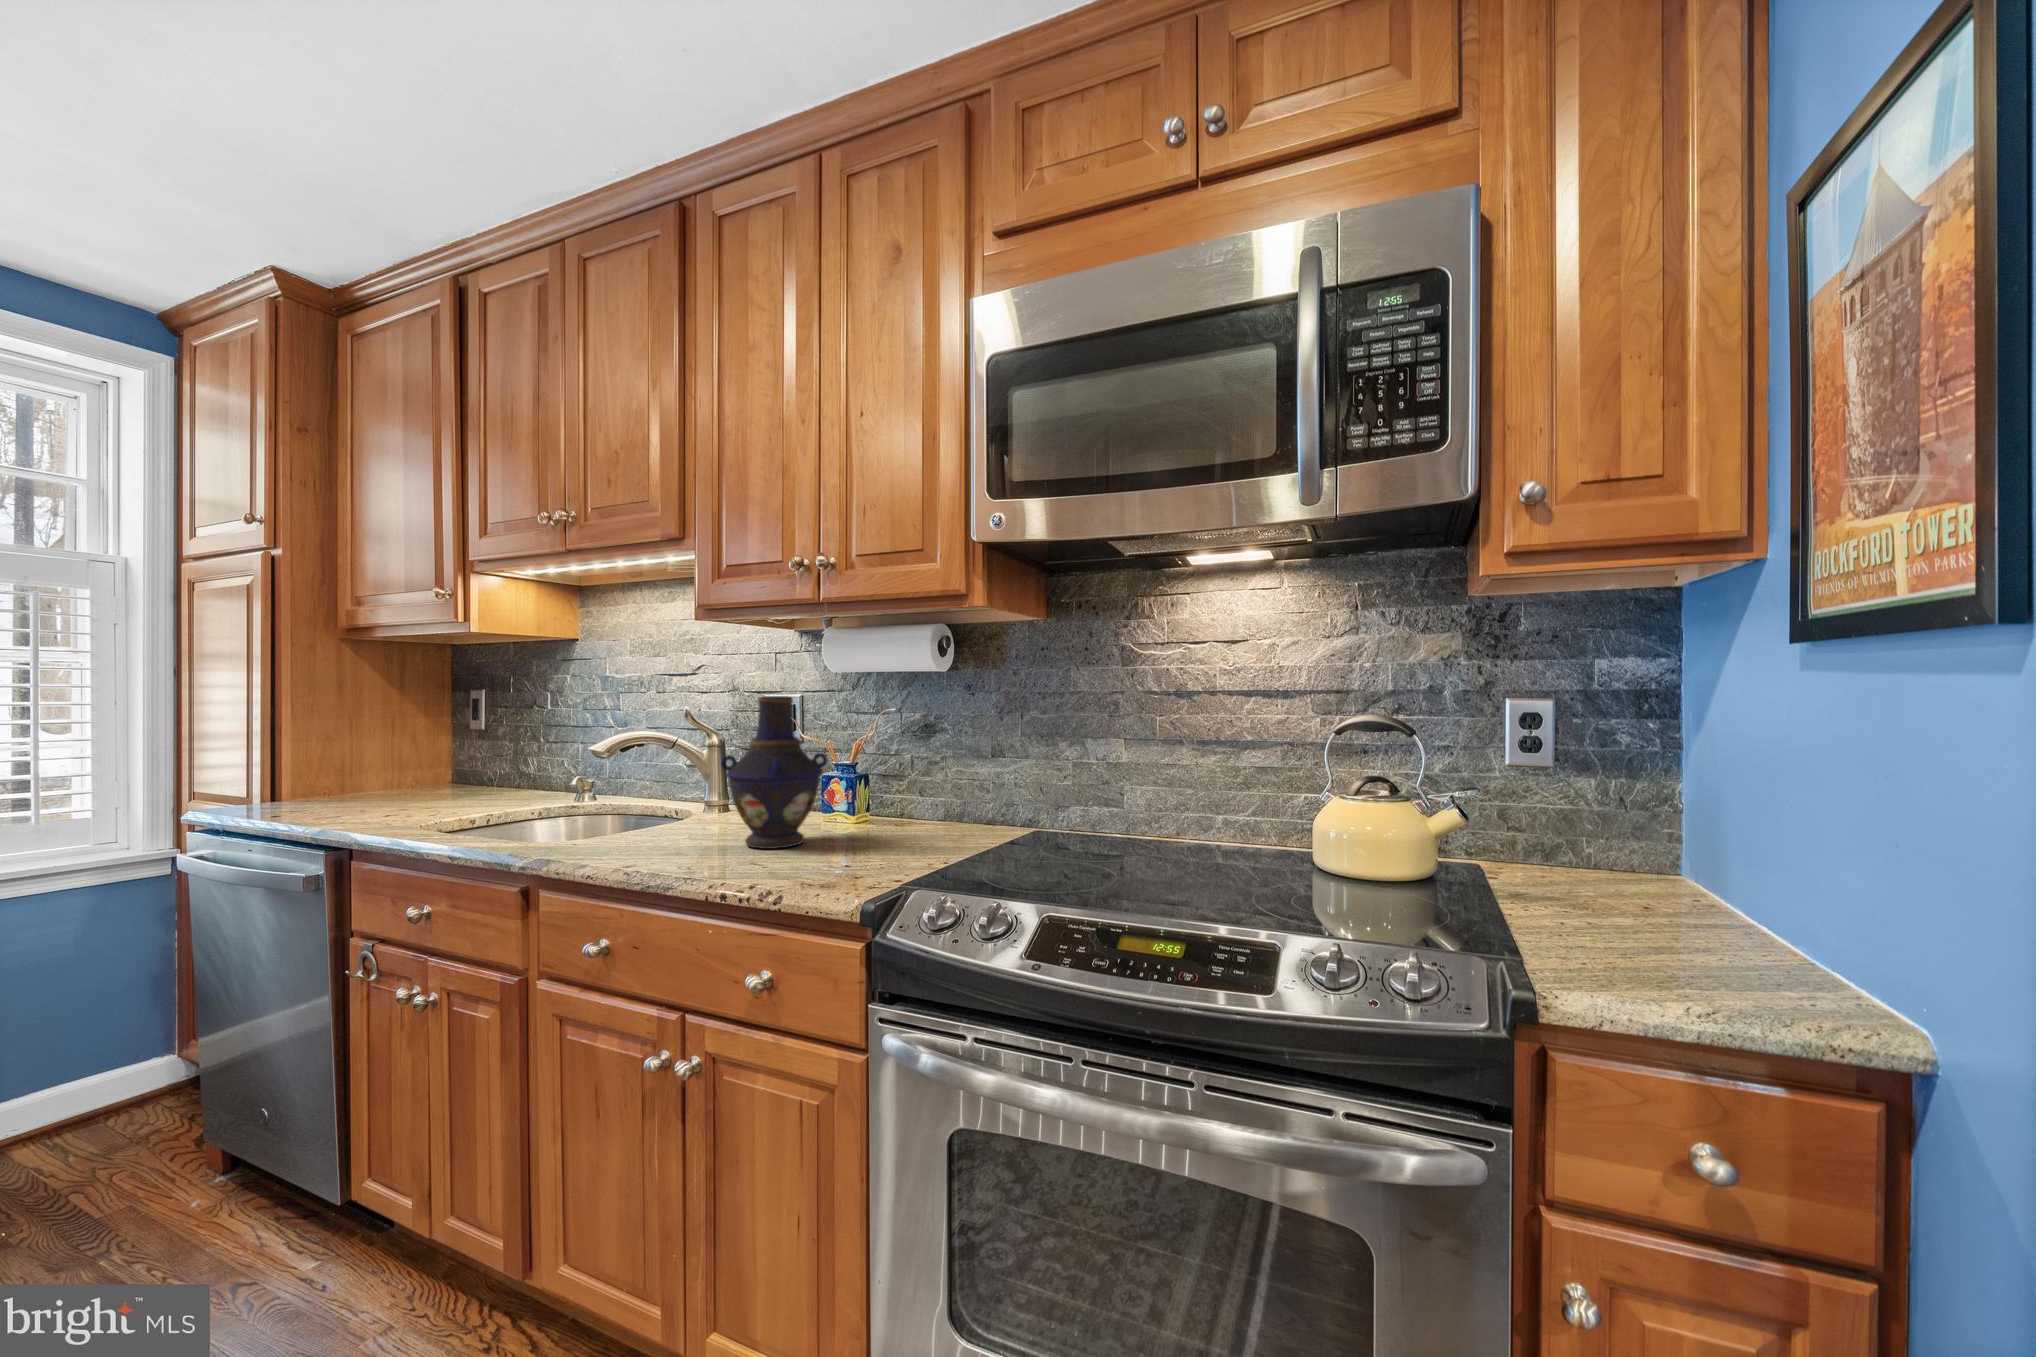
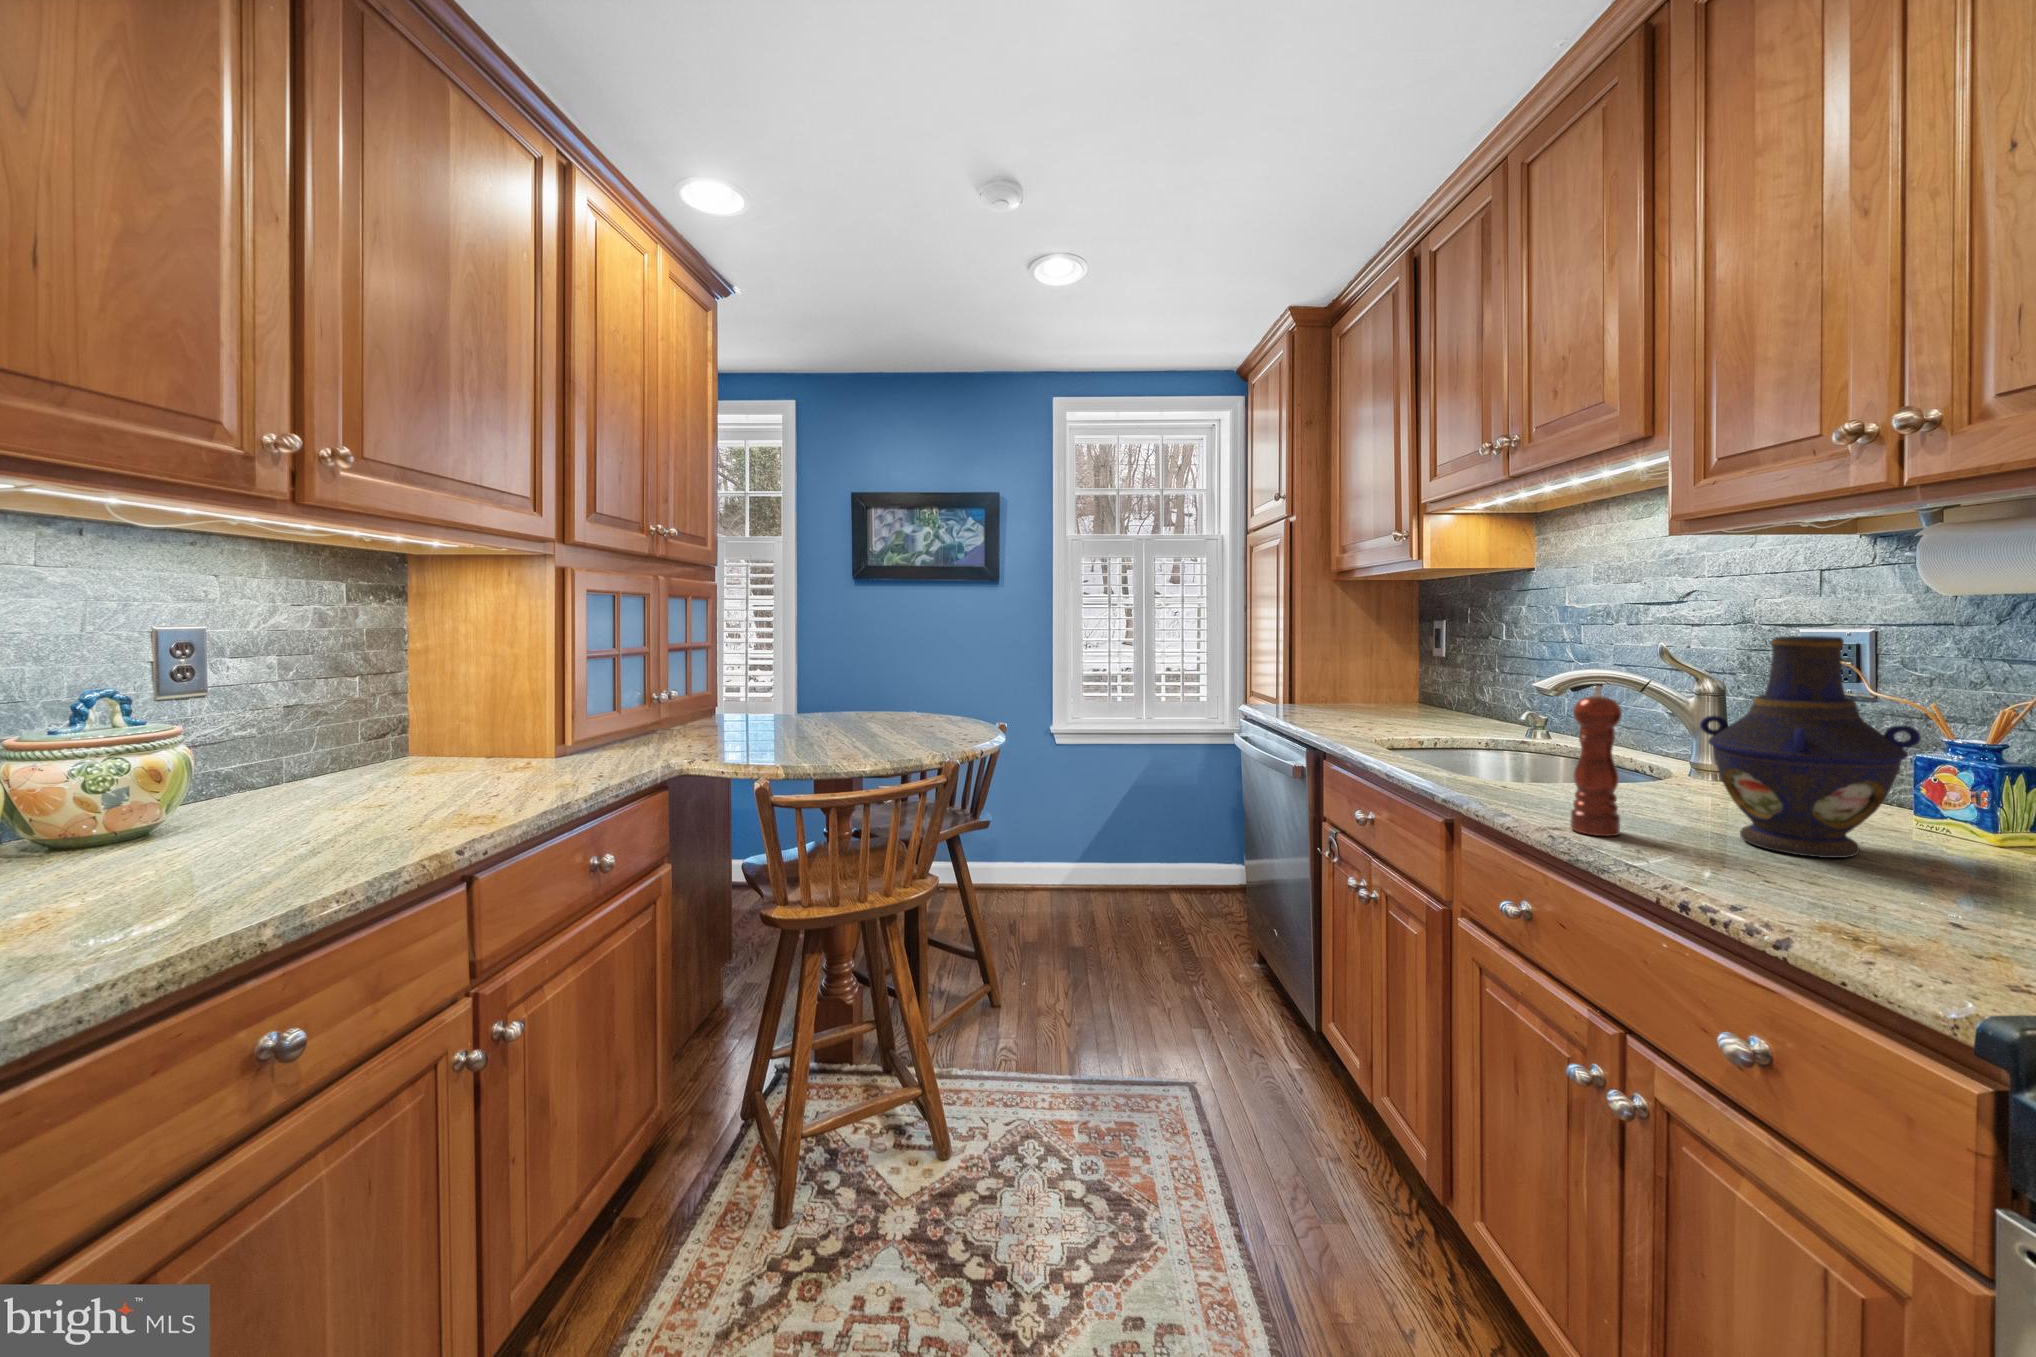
pepper mill: none [639,736,674,863] -> present [1570,686,1622,836]

